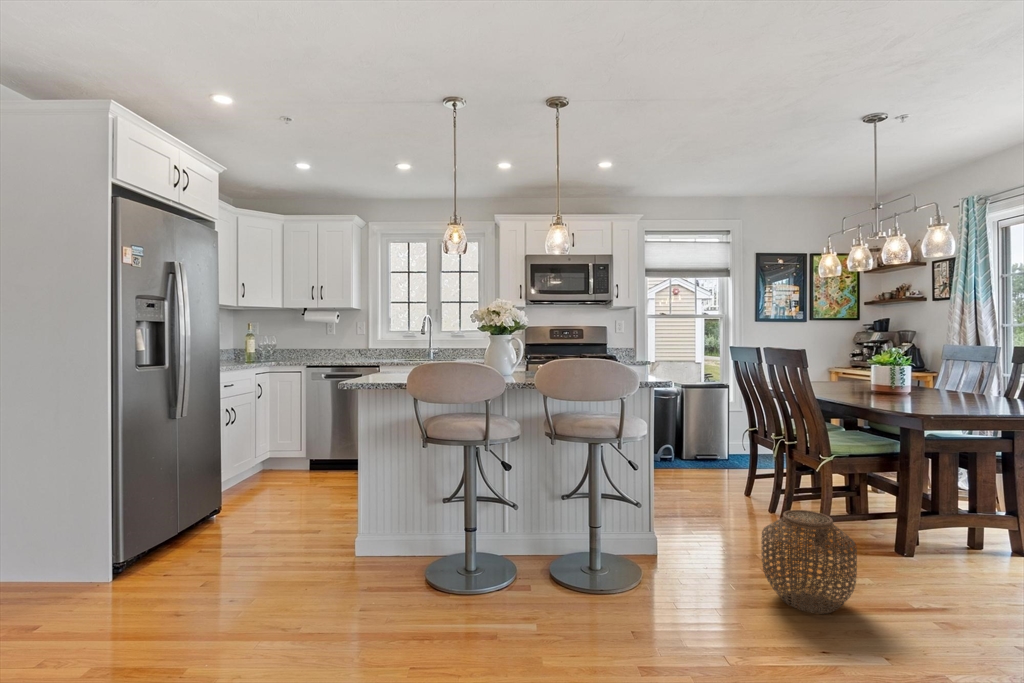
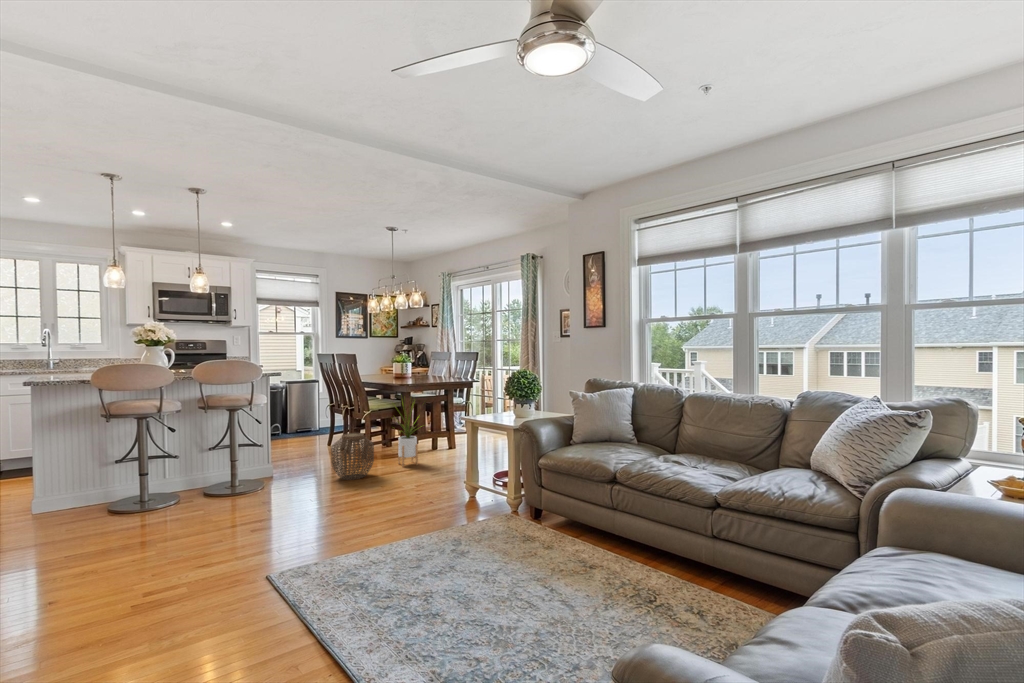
house plant: none [881,436,987,605] -> present [398,401,418,467]

